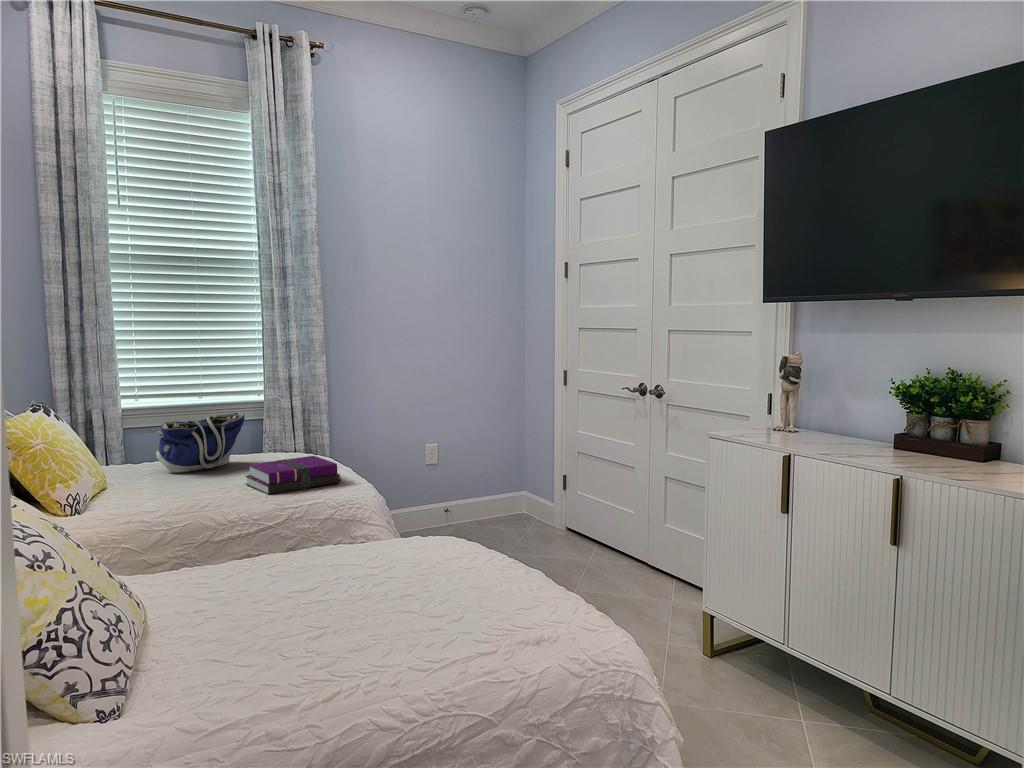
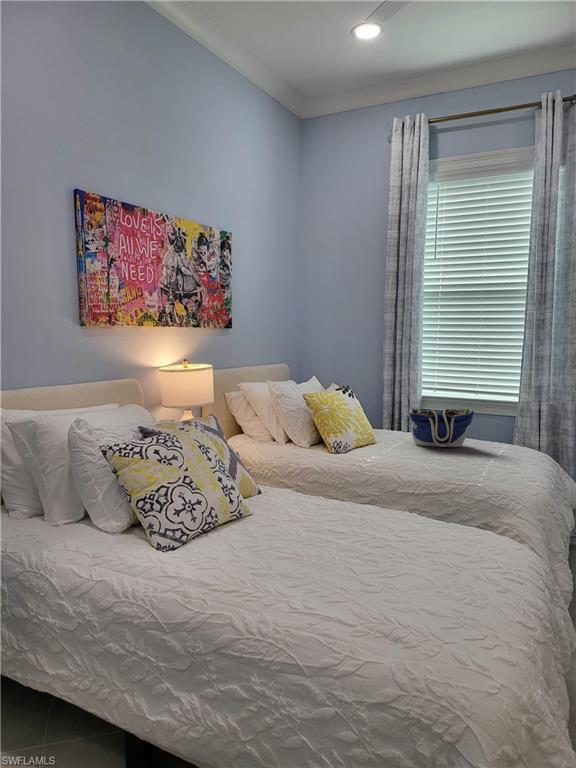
notebook: present [246,456,341,495] -> none [430,448,495,479]

